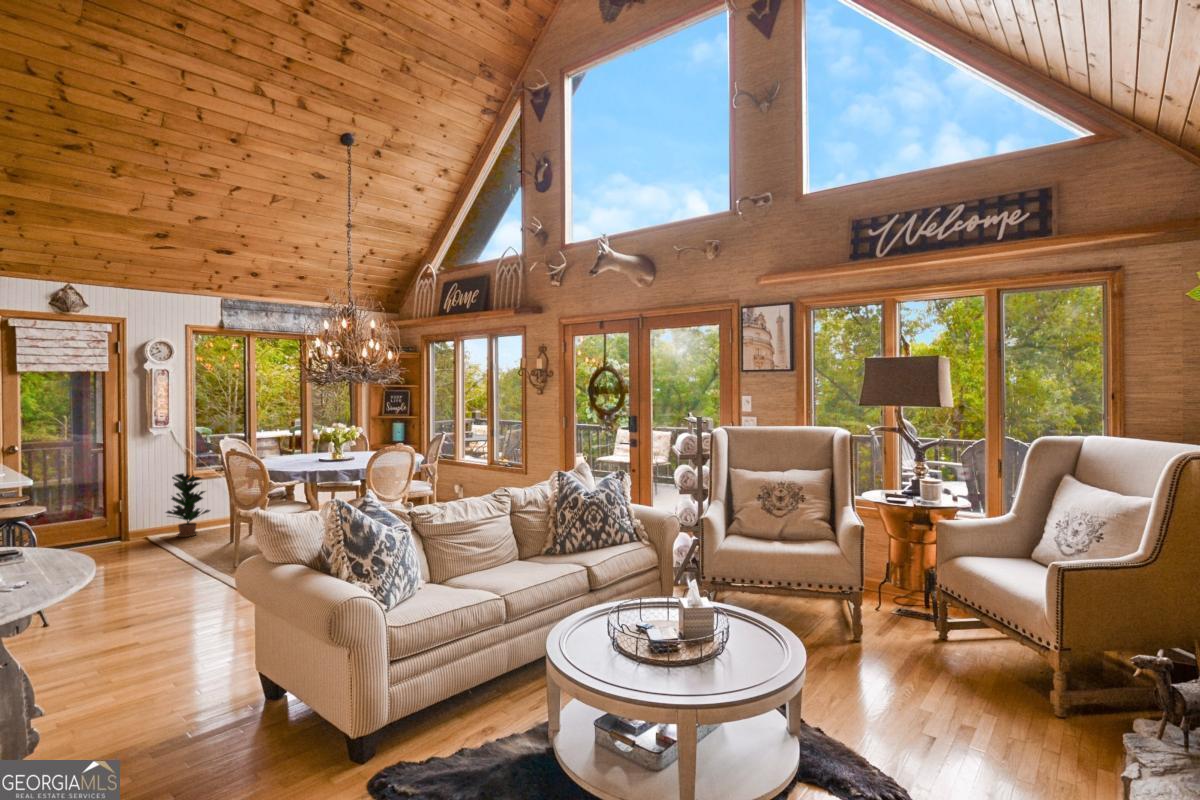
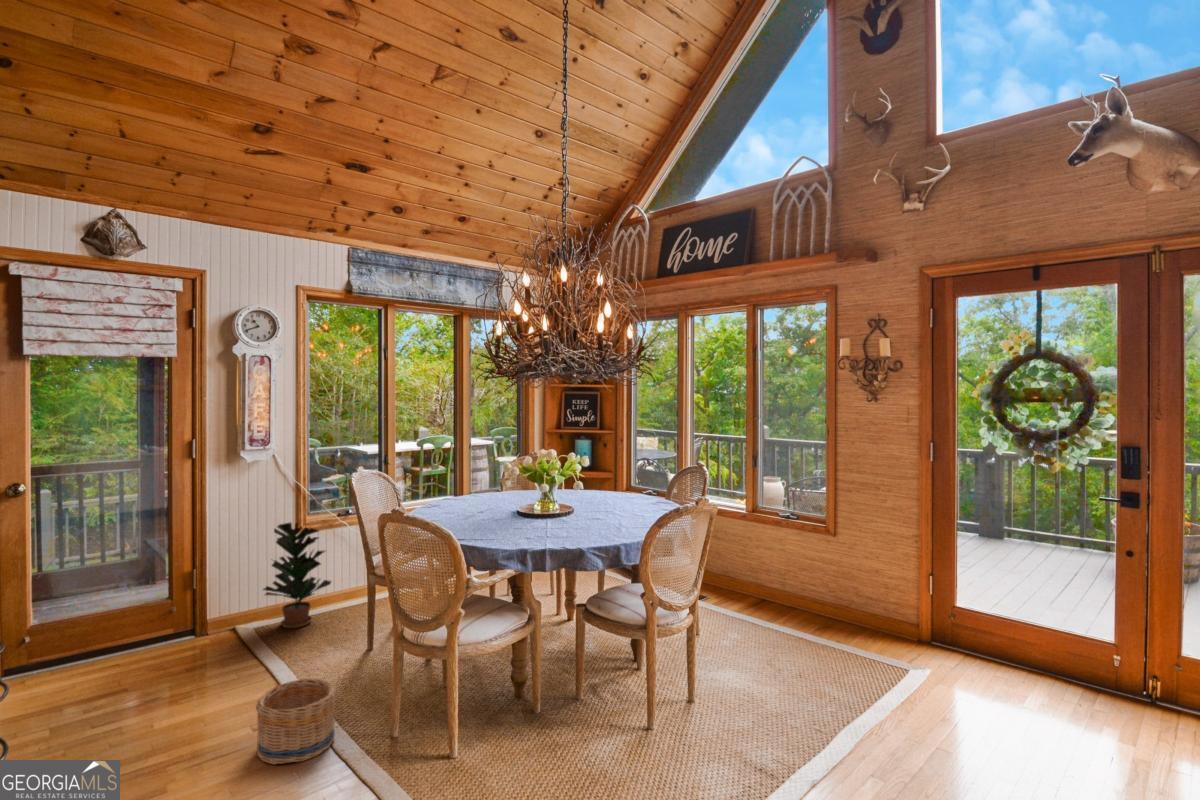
basket: none [164,540,206,574] -> present [256,679,336,765]

